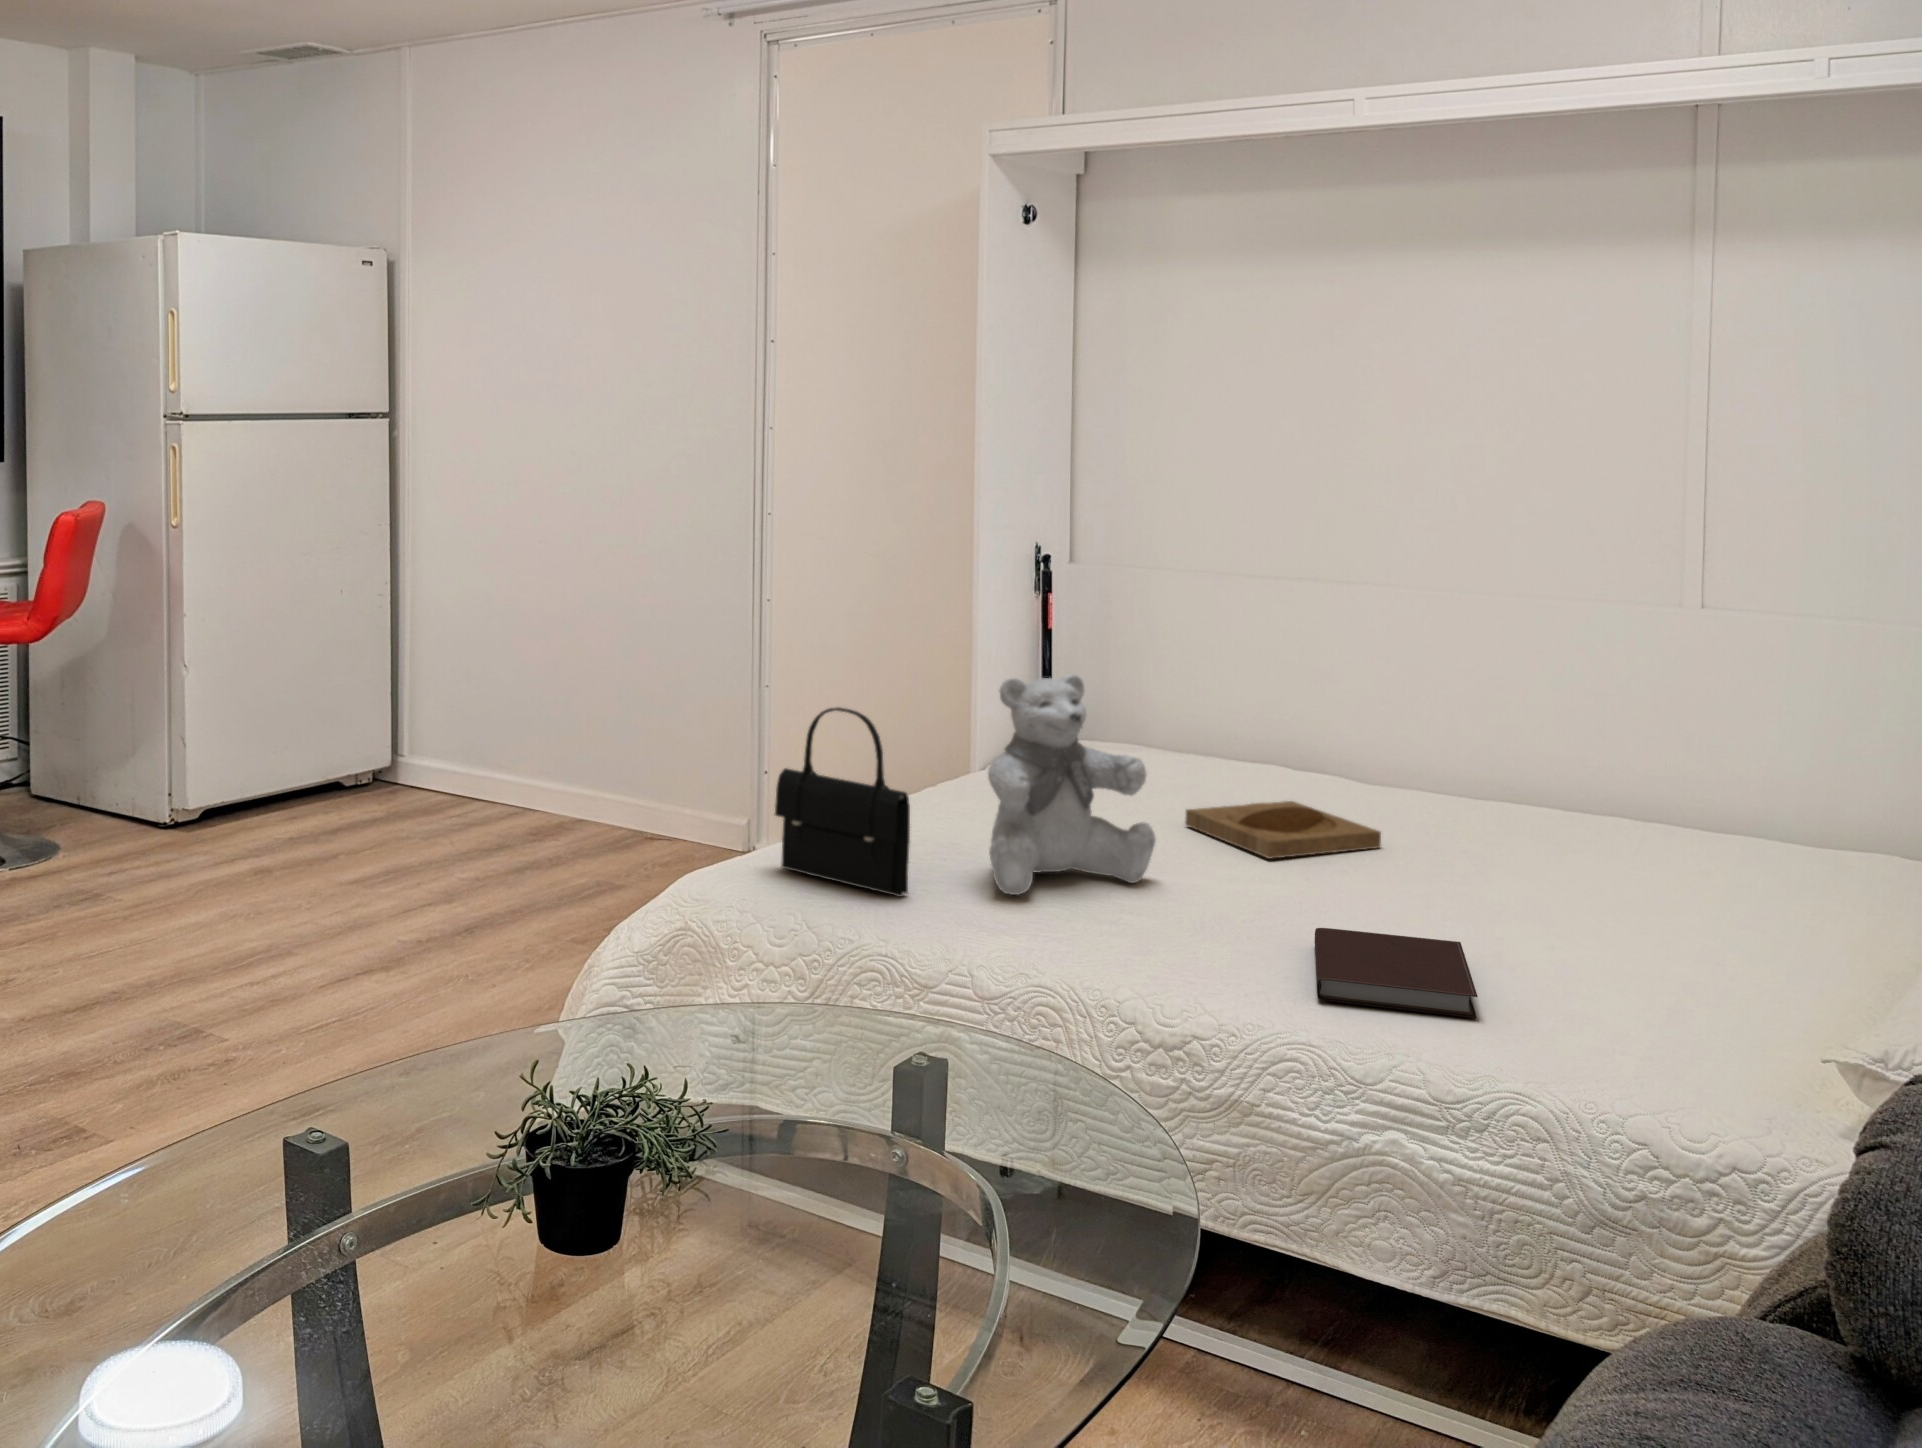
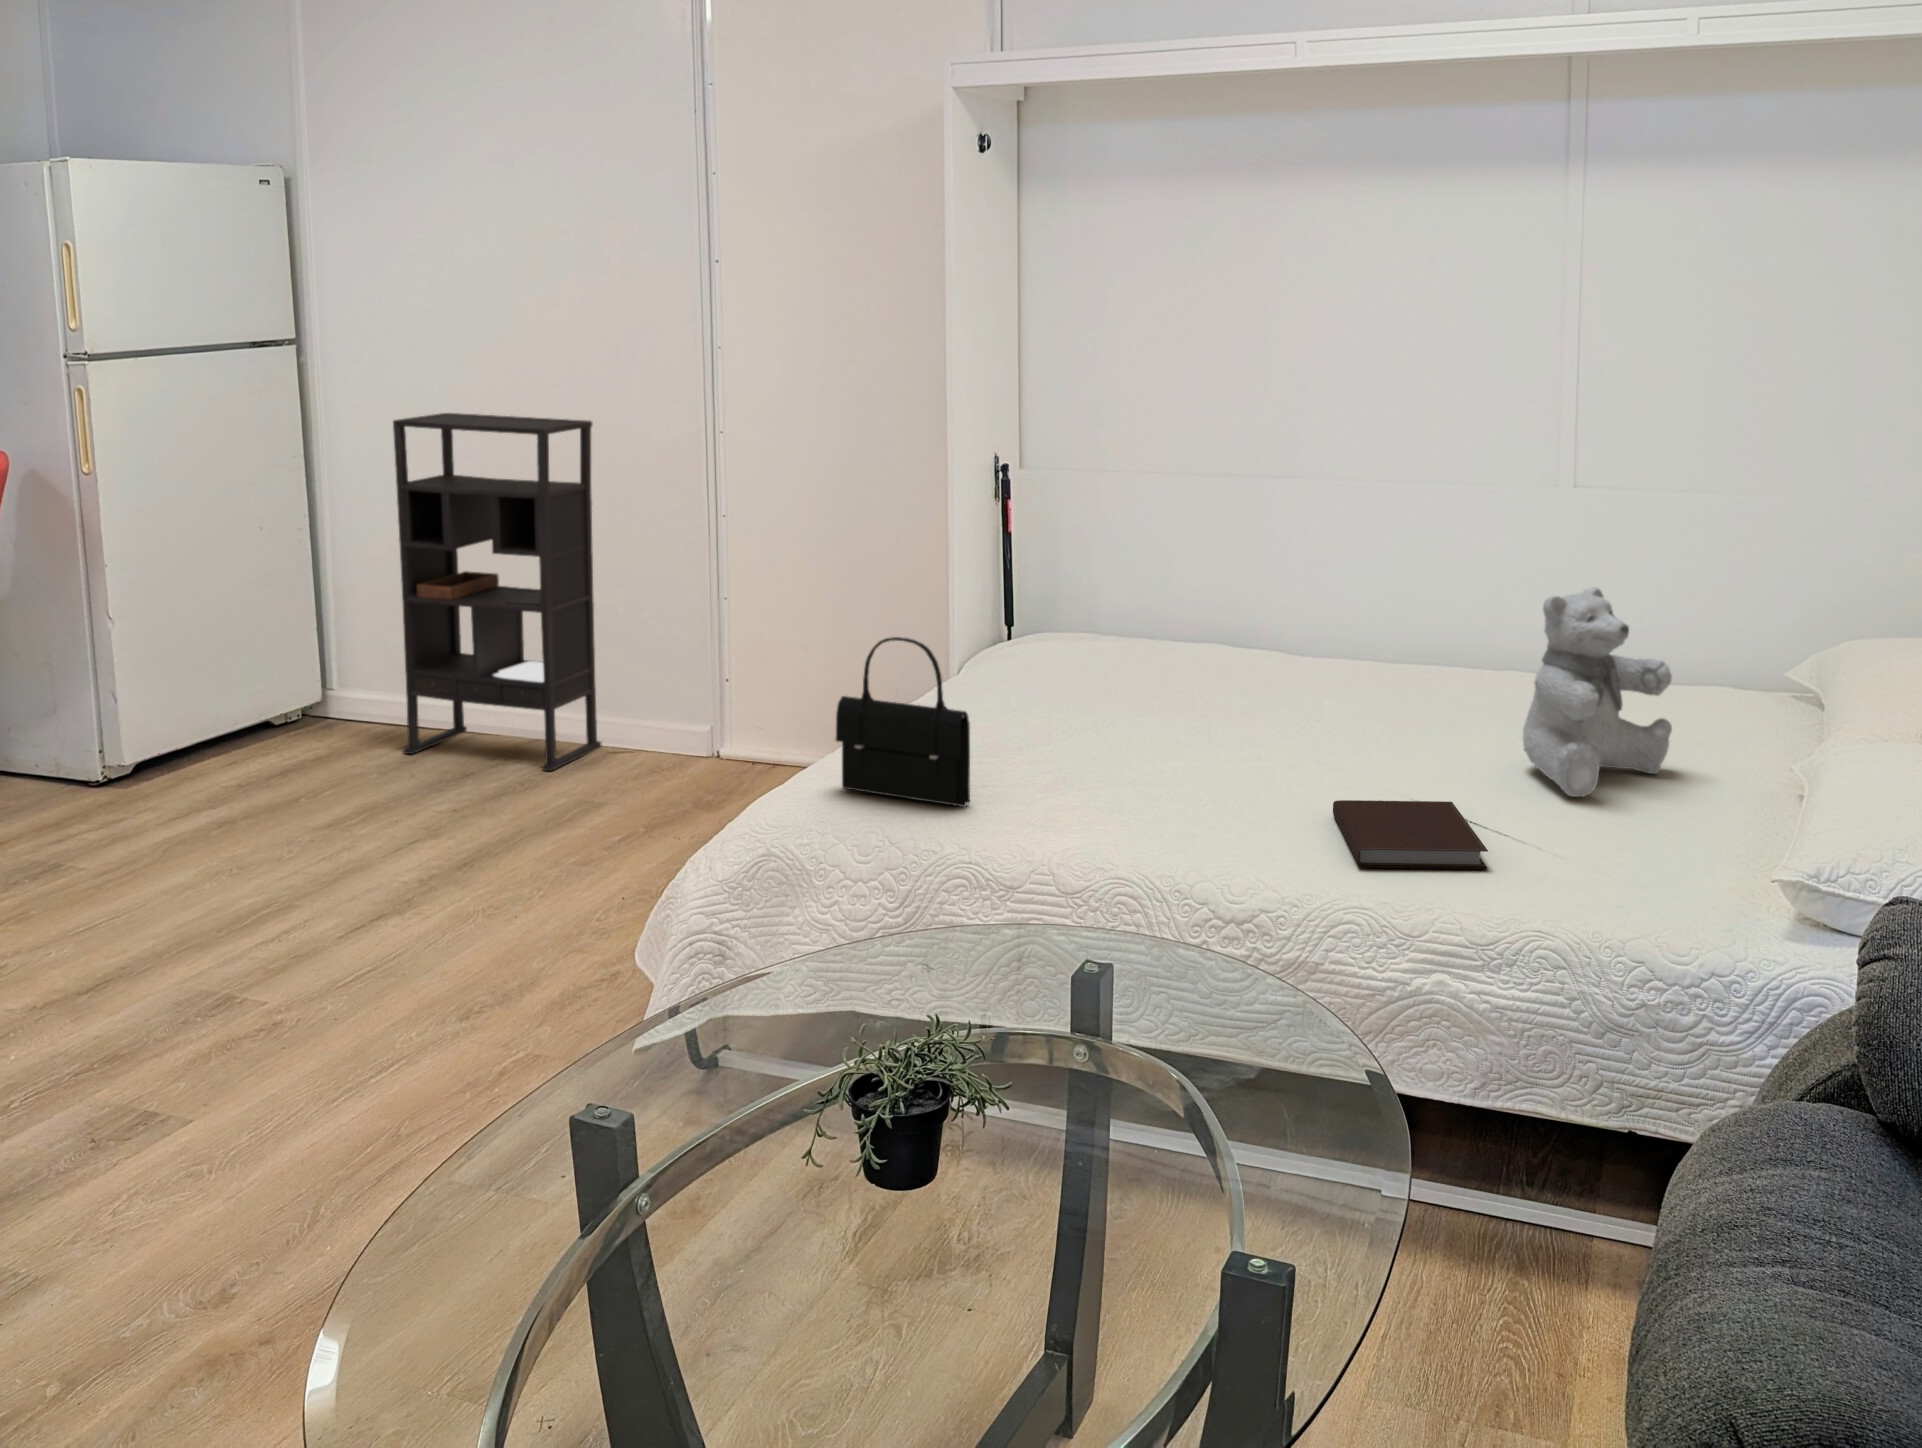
bookshelf: none [447,487,645,852] -> present [393,413,602,771]
teddy bear: present [988,674,1155,895] -> present [1523,587,1672,797]
tray: present [1185,801,1381,859] -> none [1176,680,1345,737]

